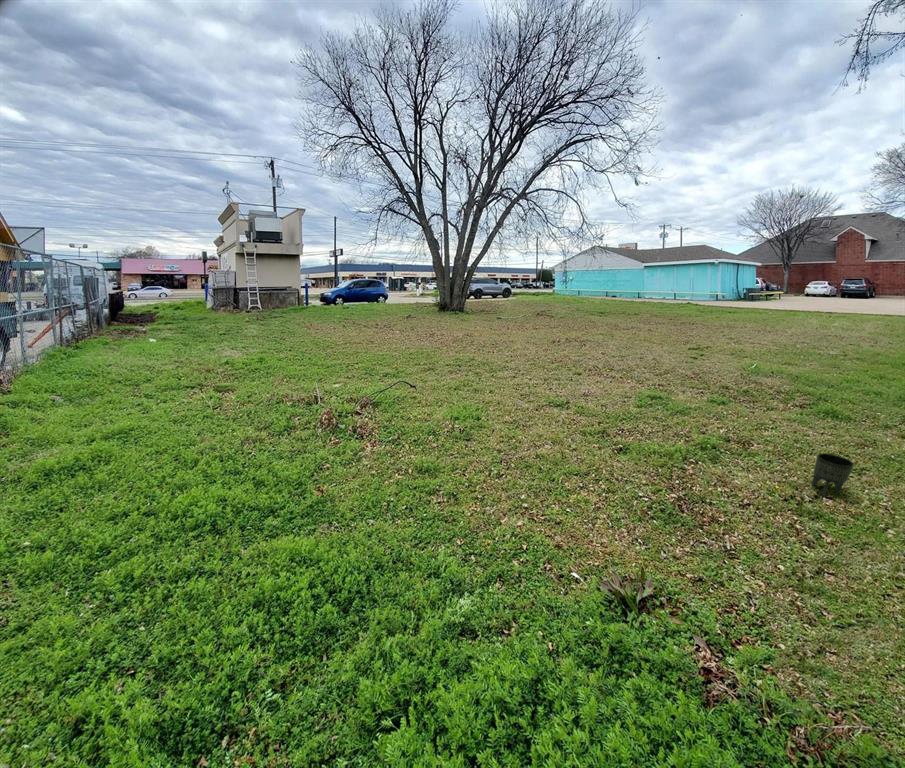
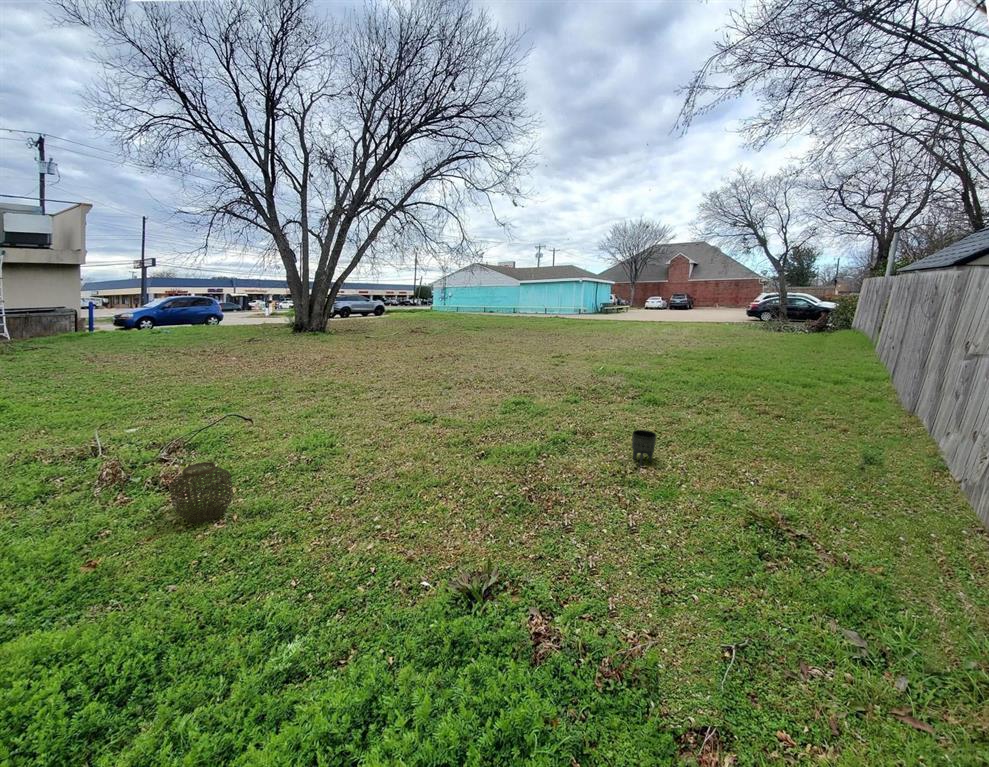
woven basket: none [367,424,408,471] -> present [170,462,233,523]

